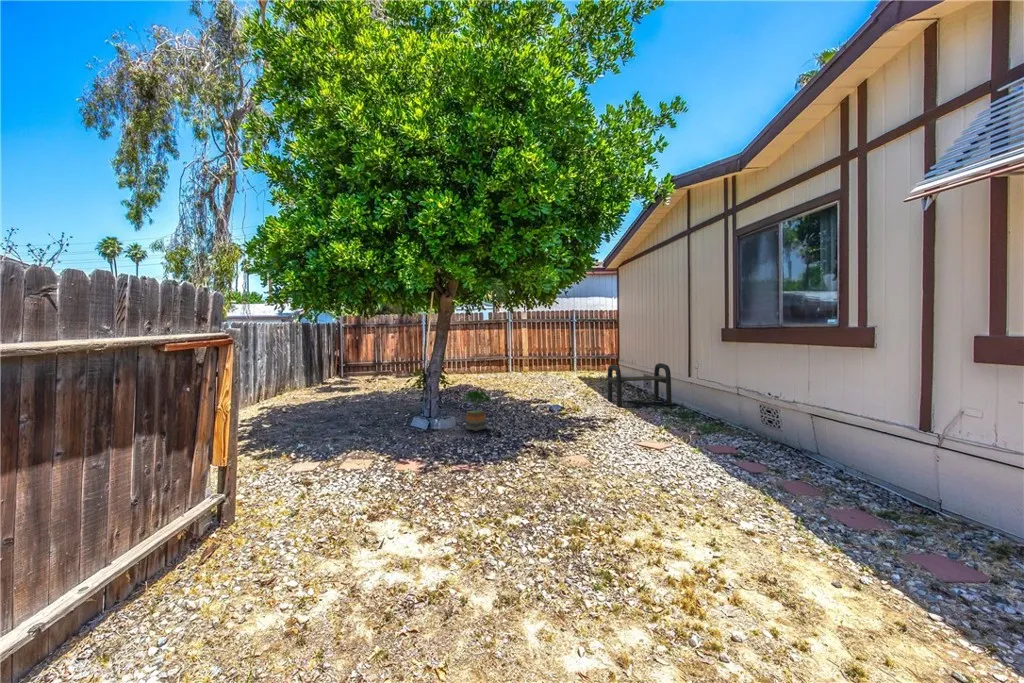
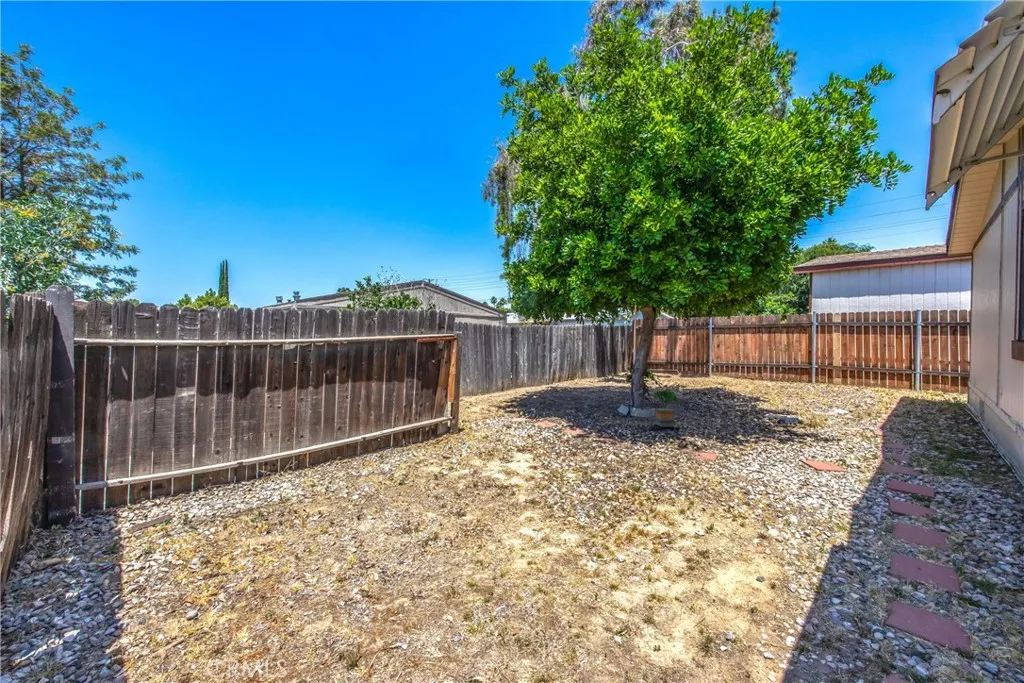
bench: present [608,363,672,407] -> none [880,382,990,451]

